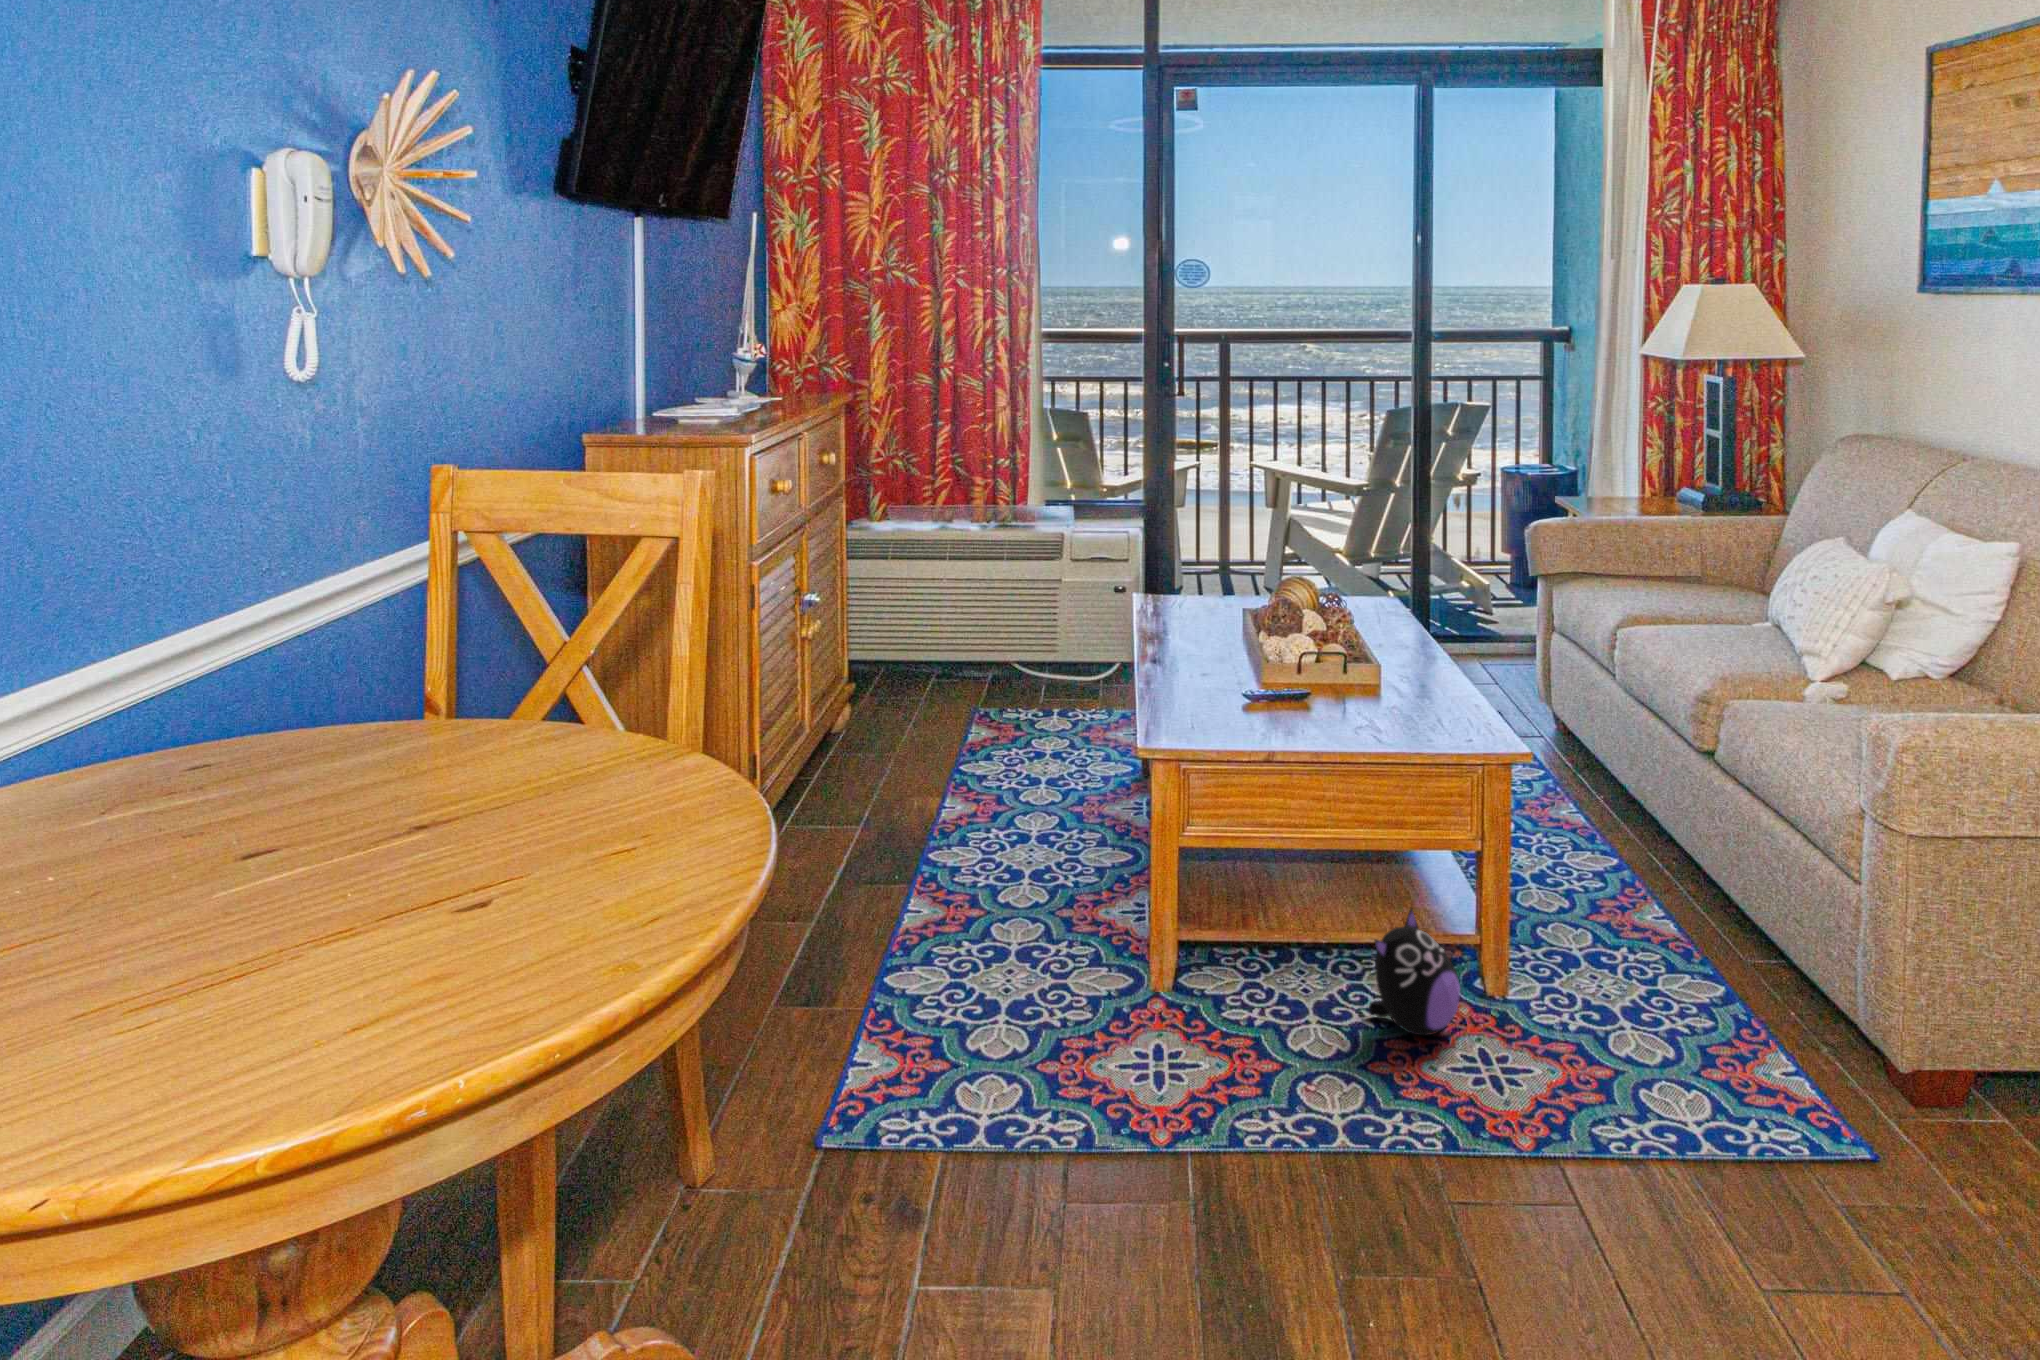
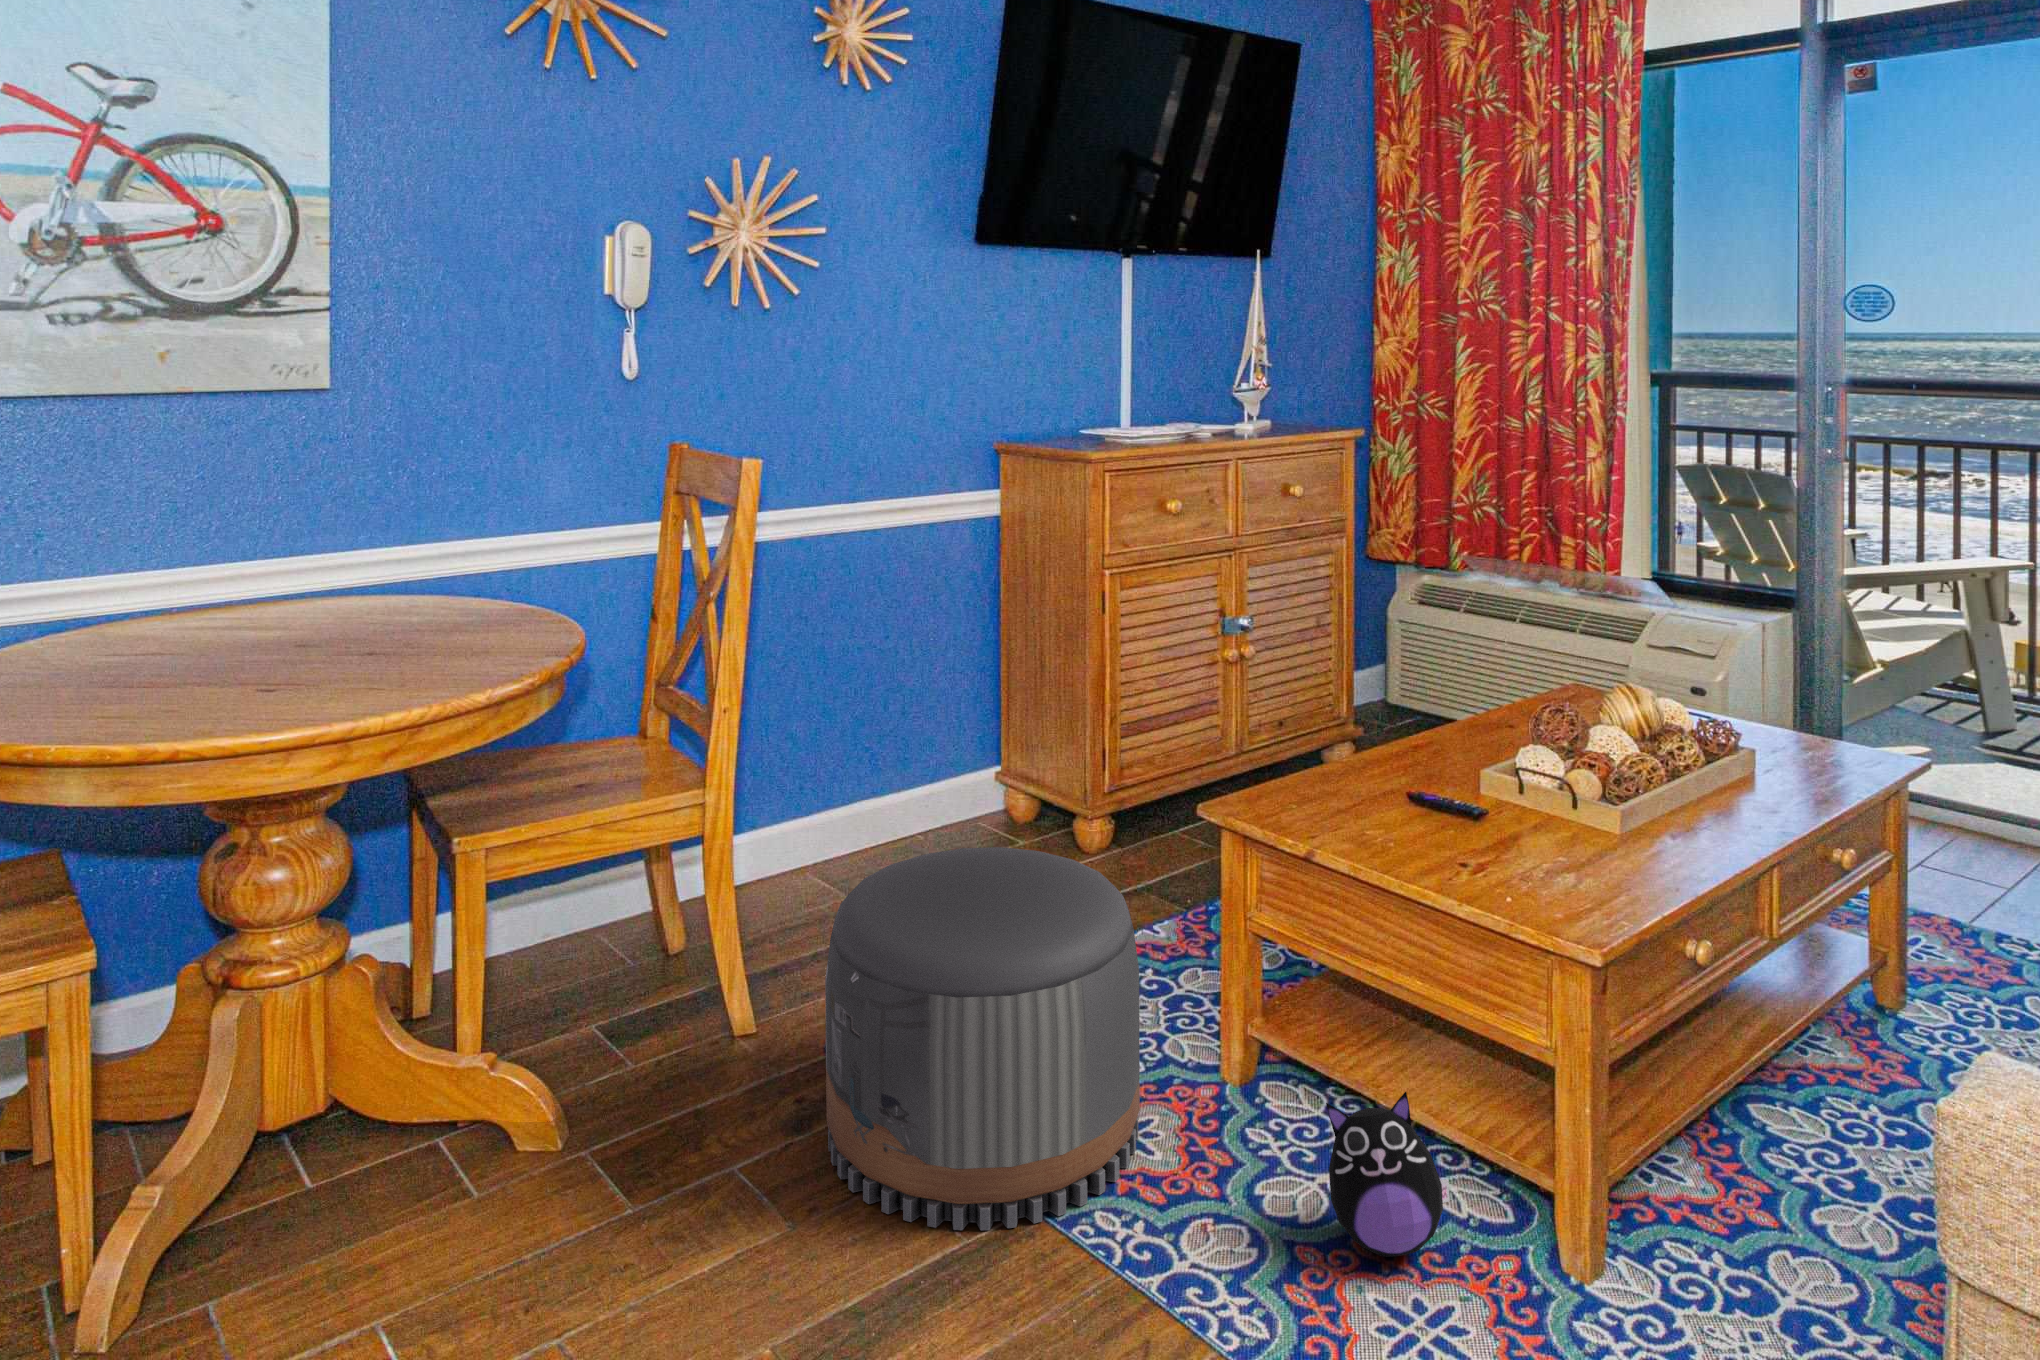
pouf: none [917,833,1238,1223] -> present [825,847,1140,1230]

